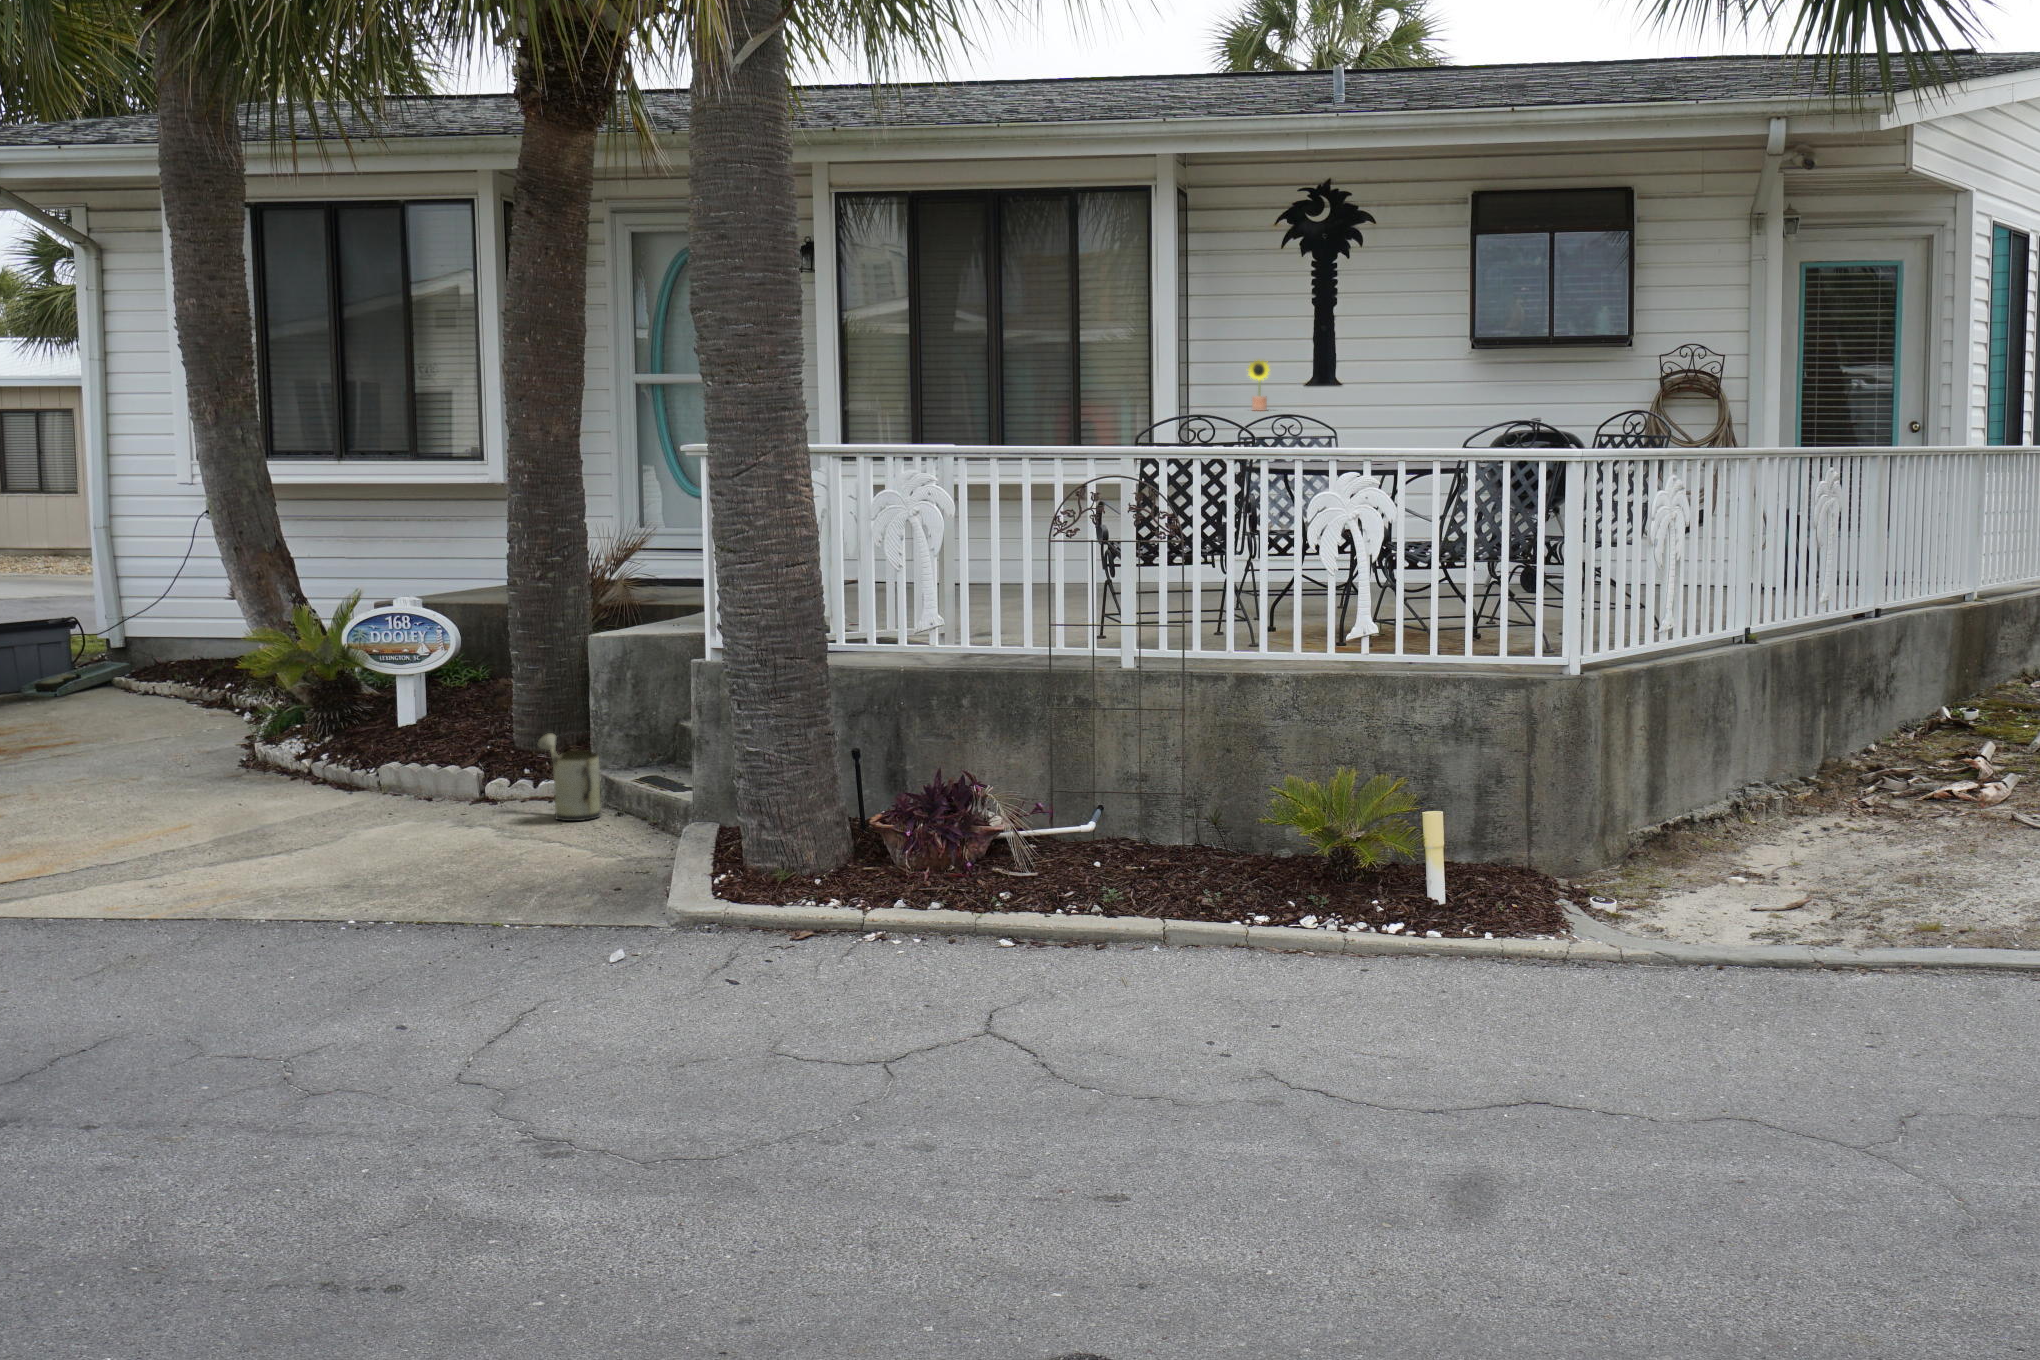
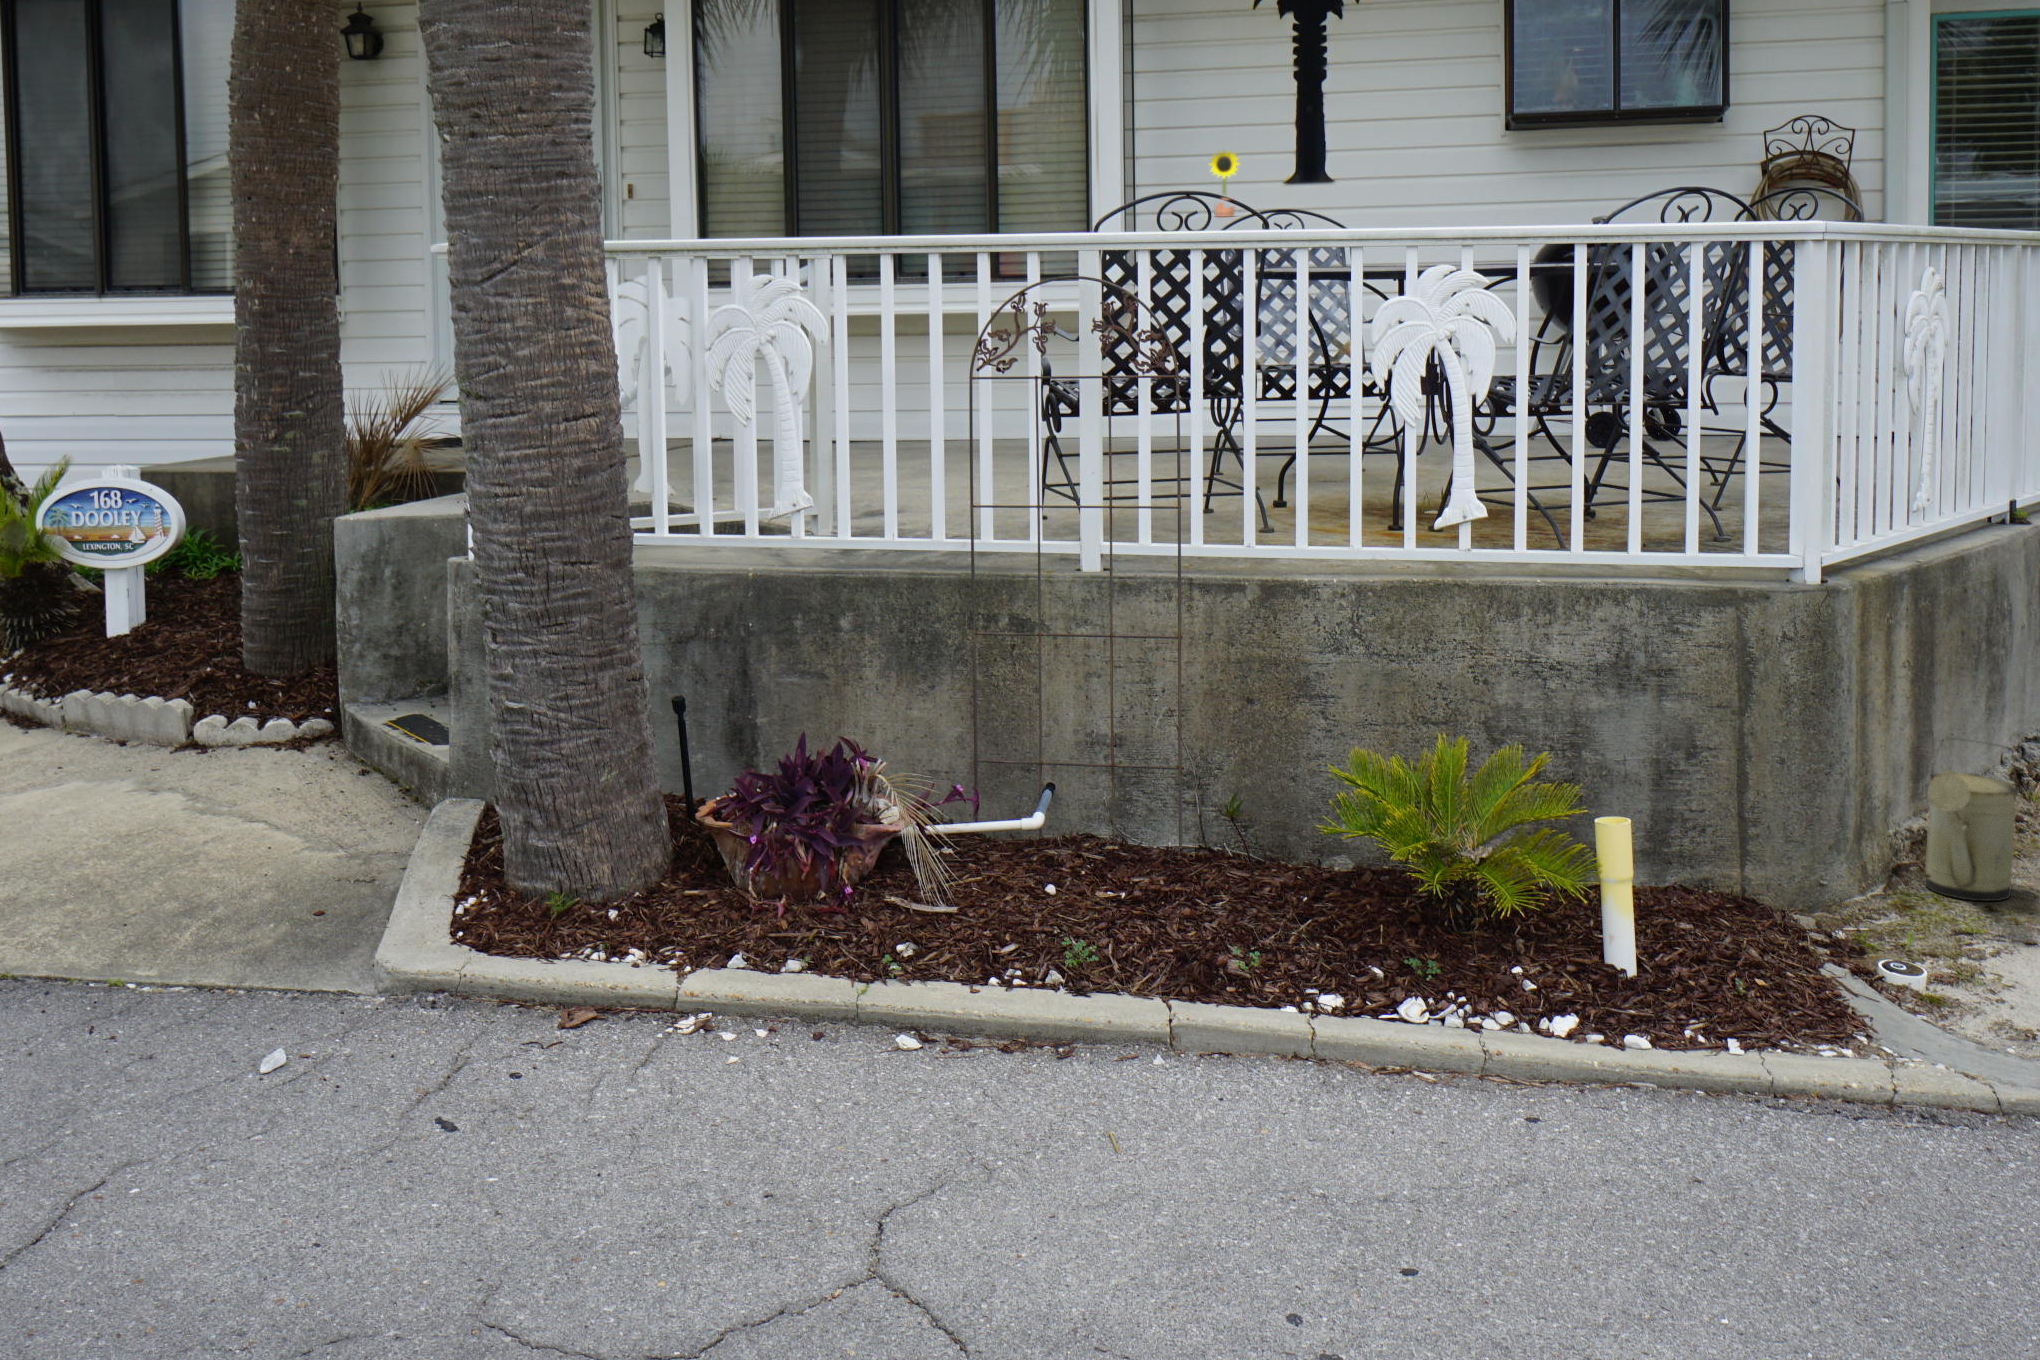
watering can: present [537,733,601,821] -> present [1924,745,2017,901]

